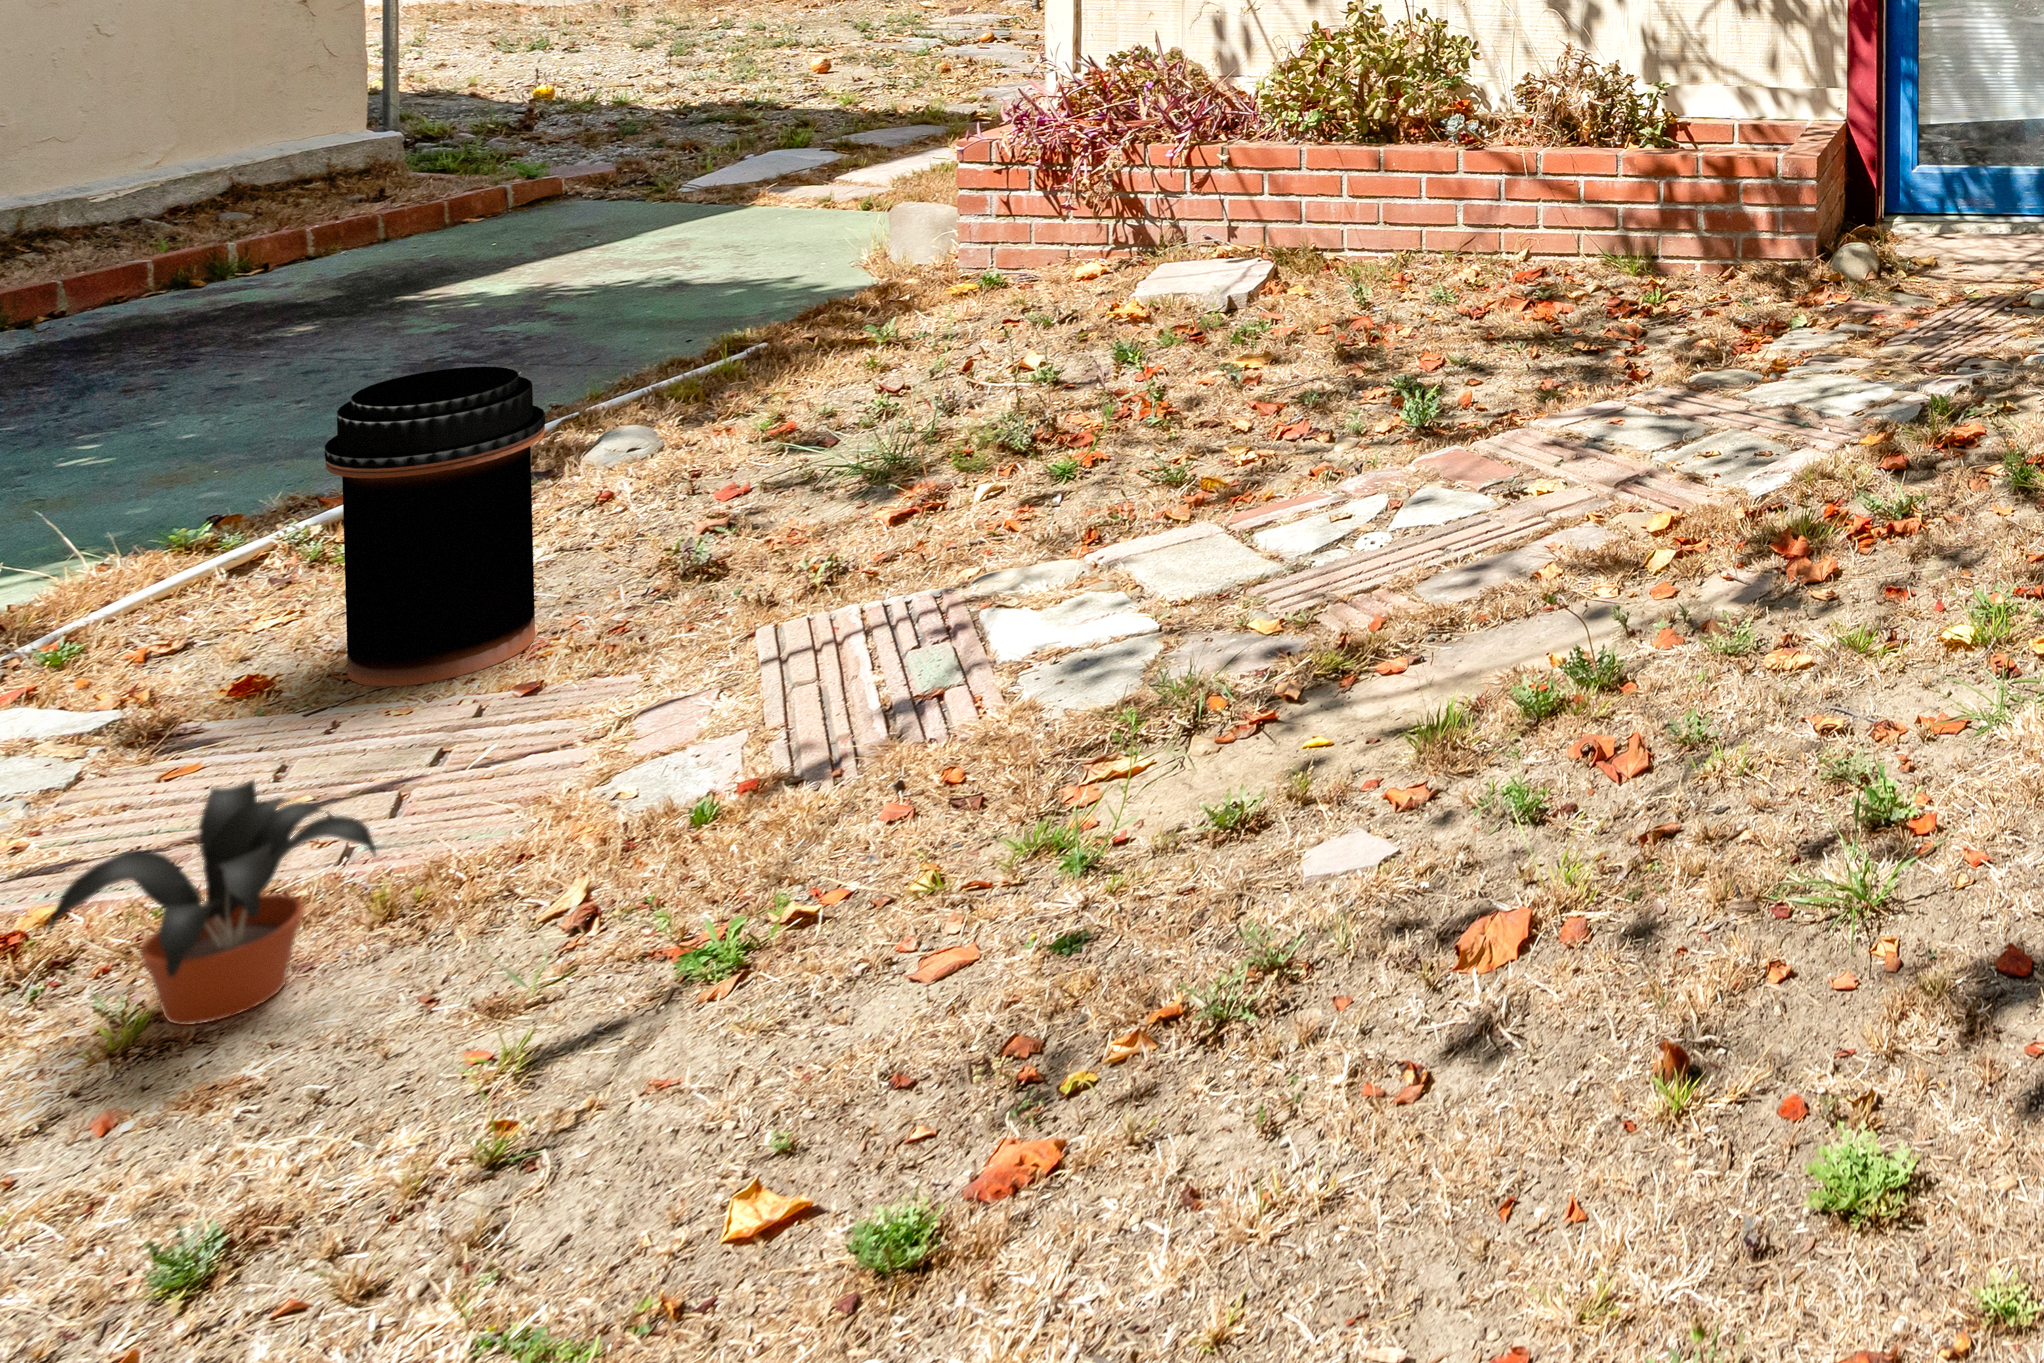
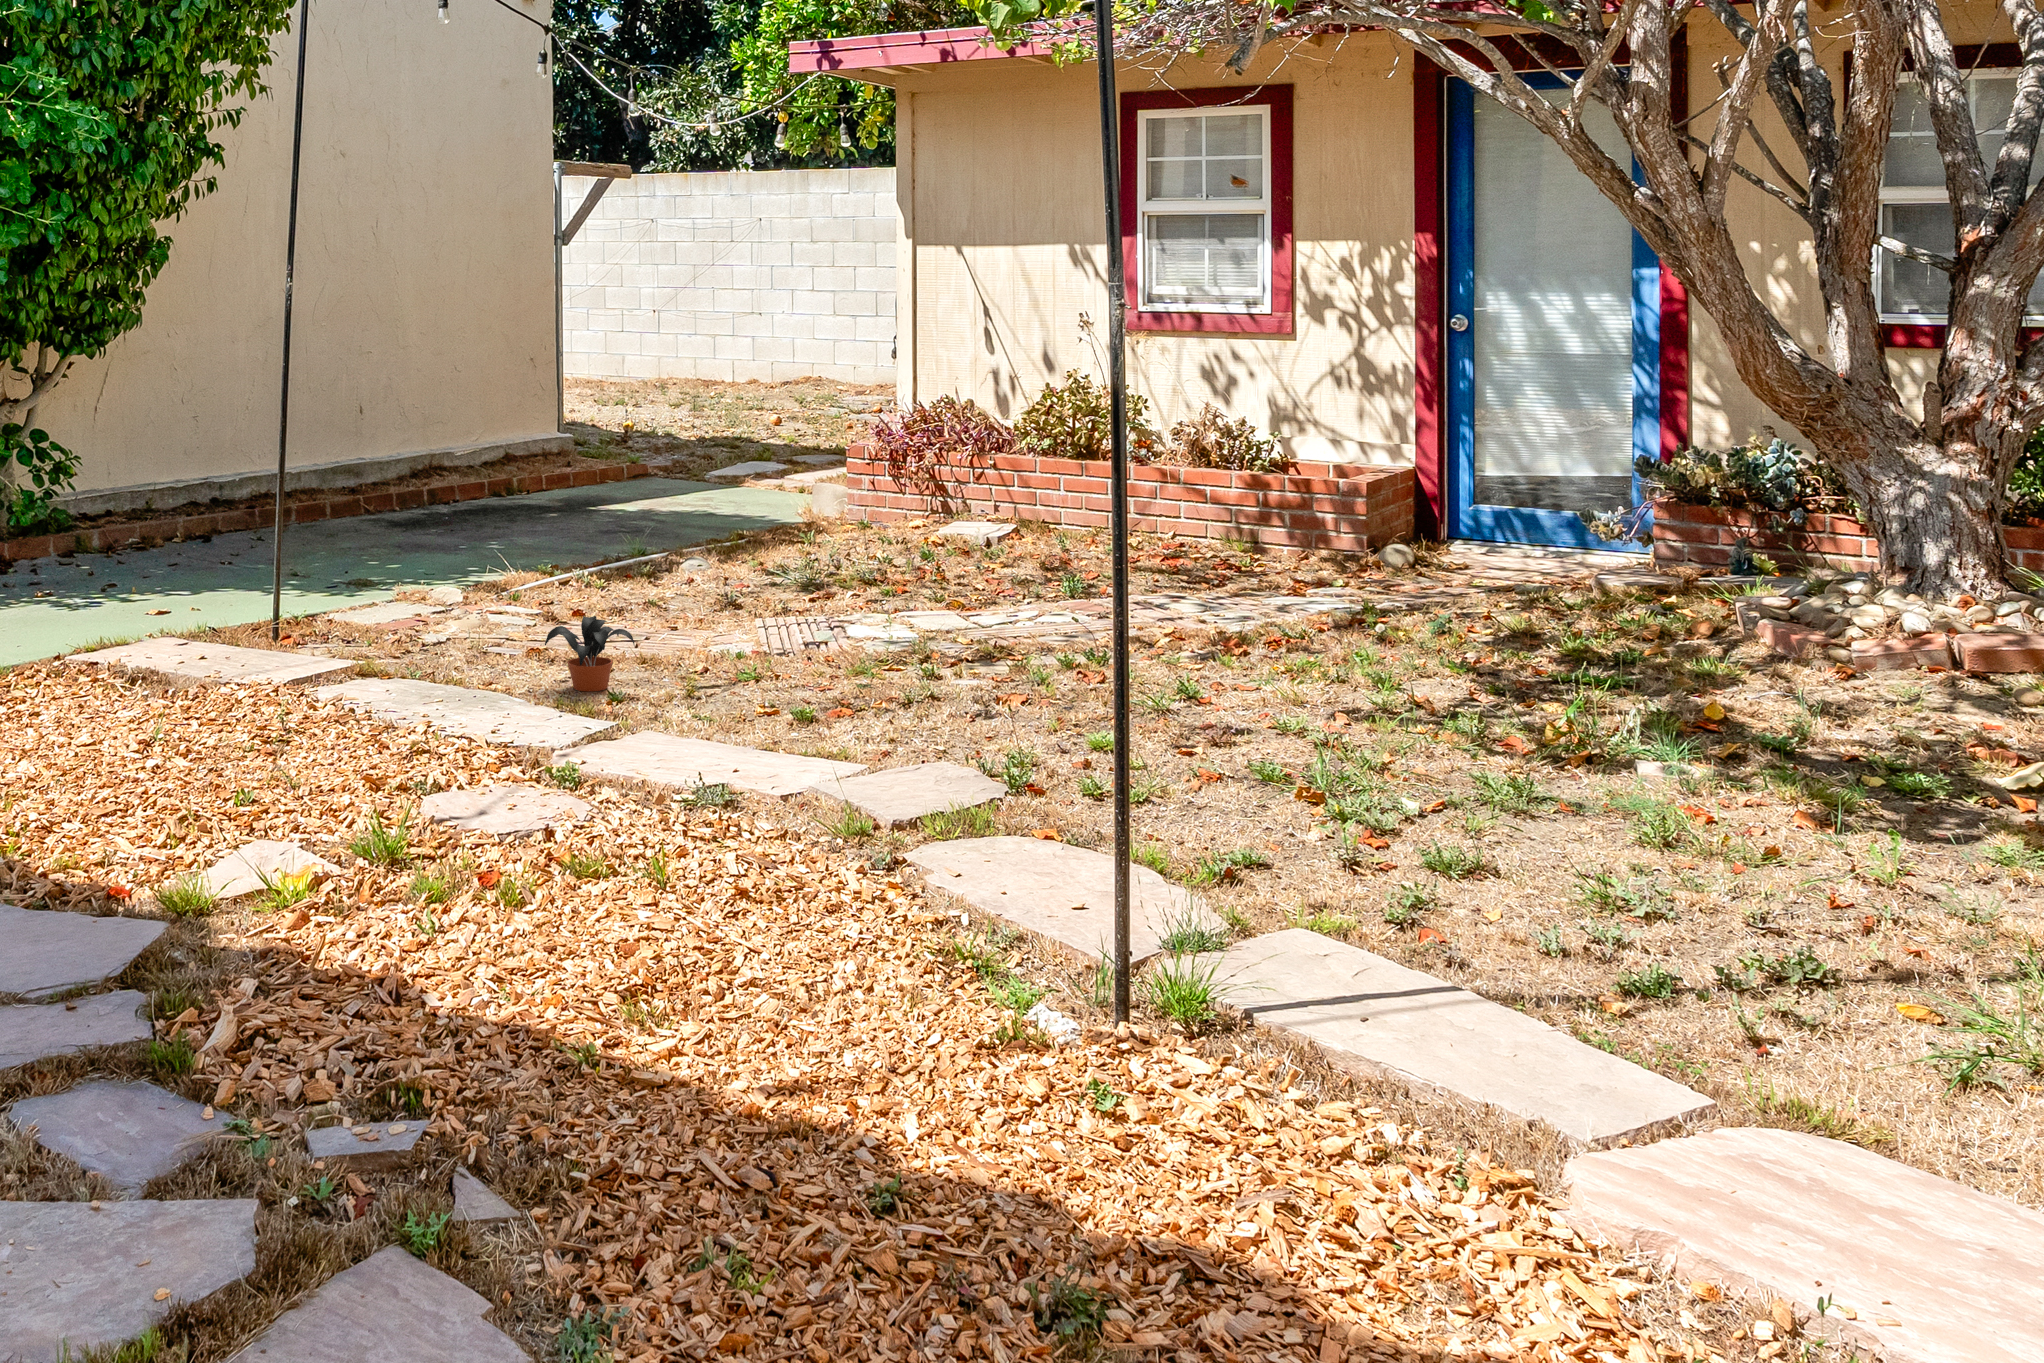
trash can: present [325,367,545,687] -> none [593,501,670,630]

